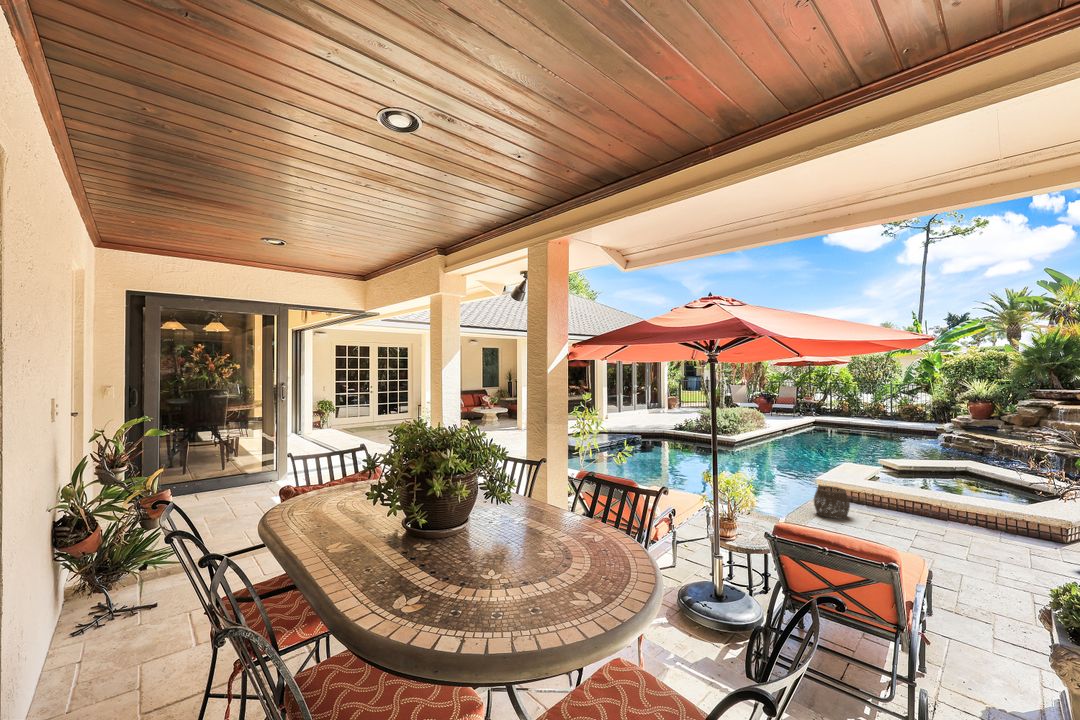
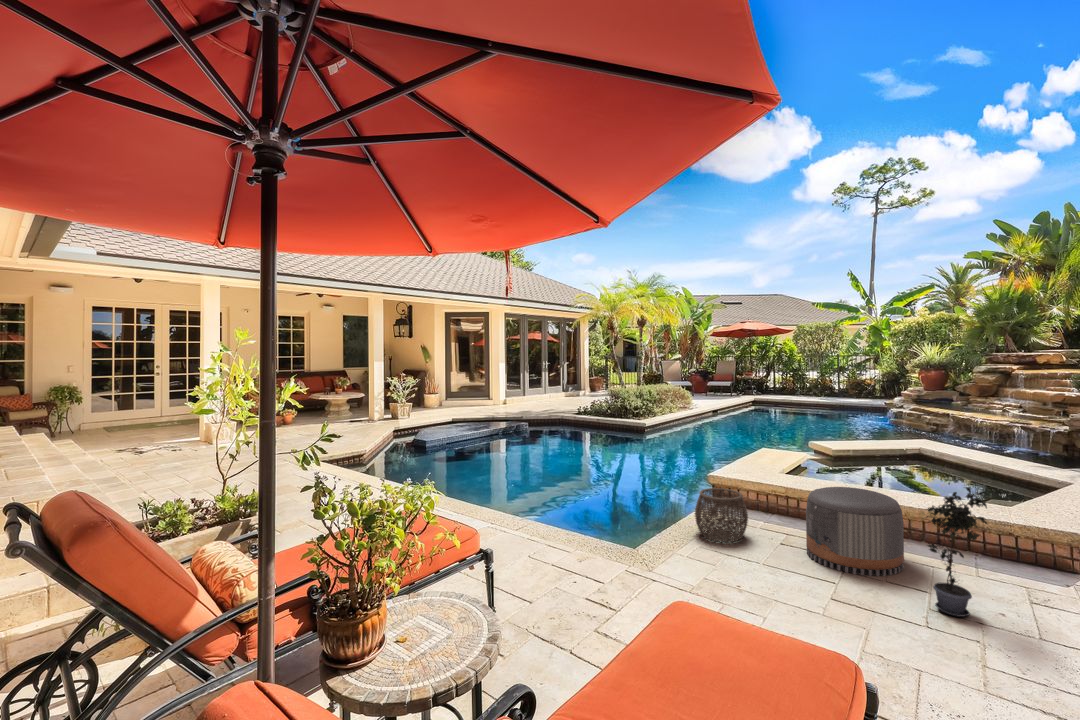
pouf: none [890,488,954,540] -> present [806,487,904,576]
potted plant: none [963,488,1005,558] -> present [927,487,987,617]

